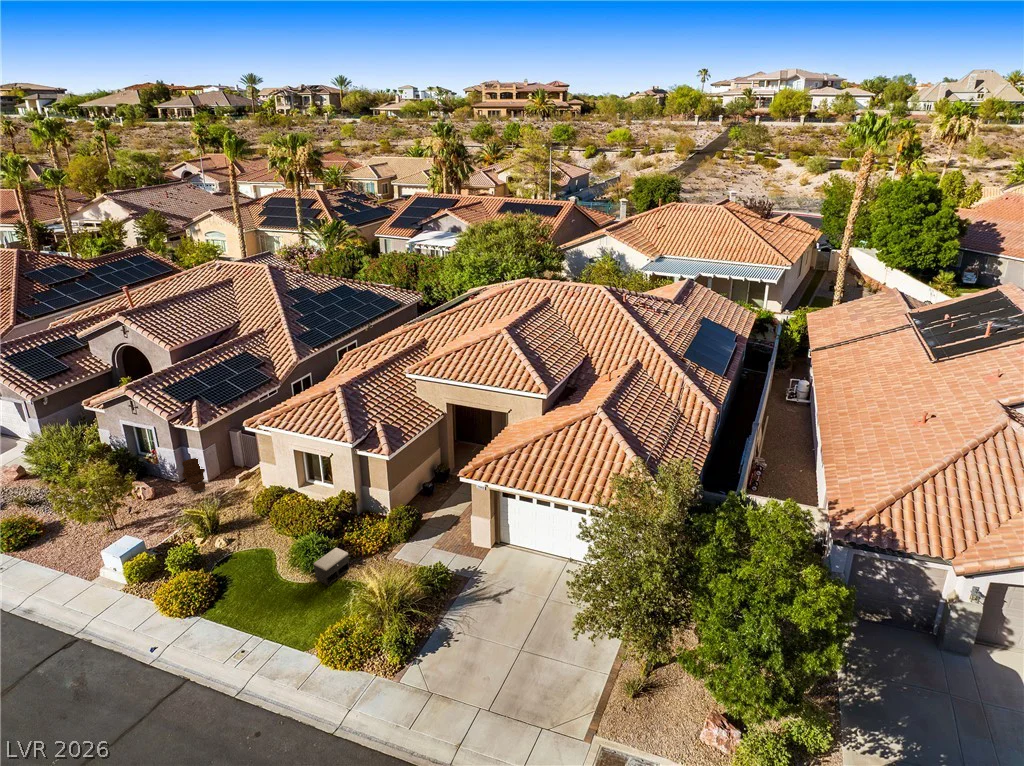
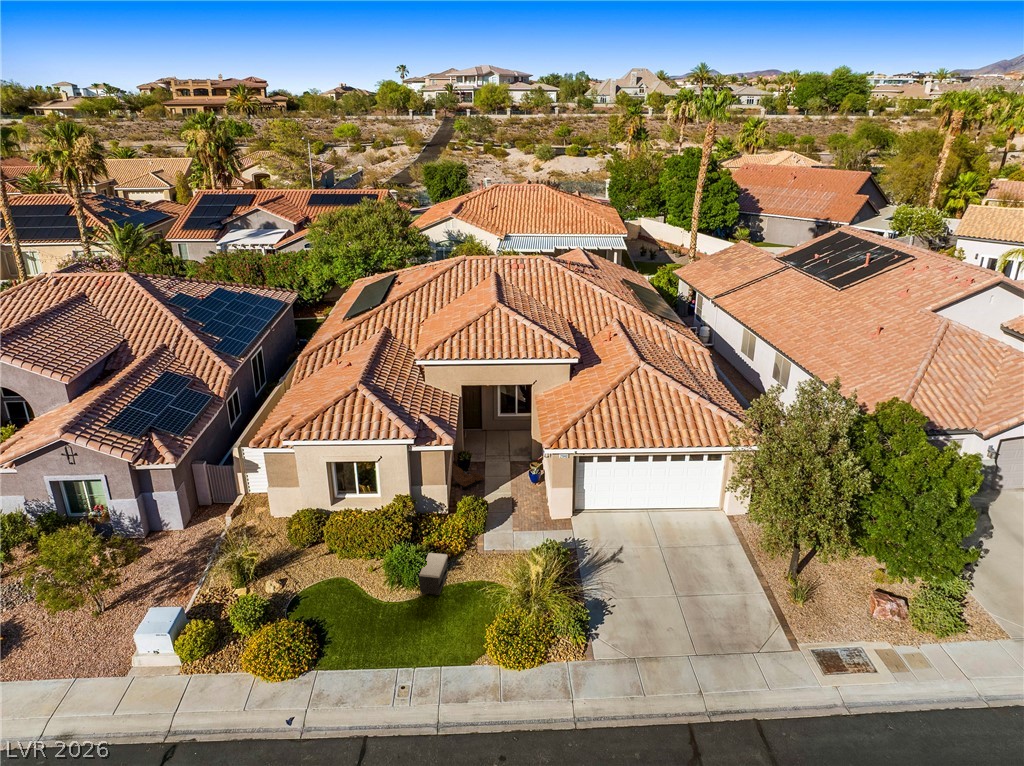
lounge chair: present [182,458,205,492] -> present [453,463,485,491]

